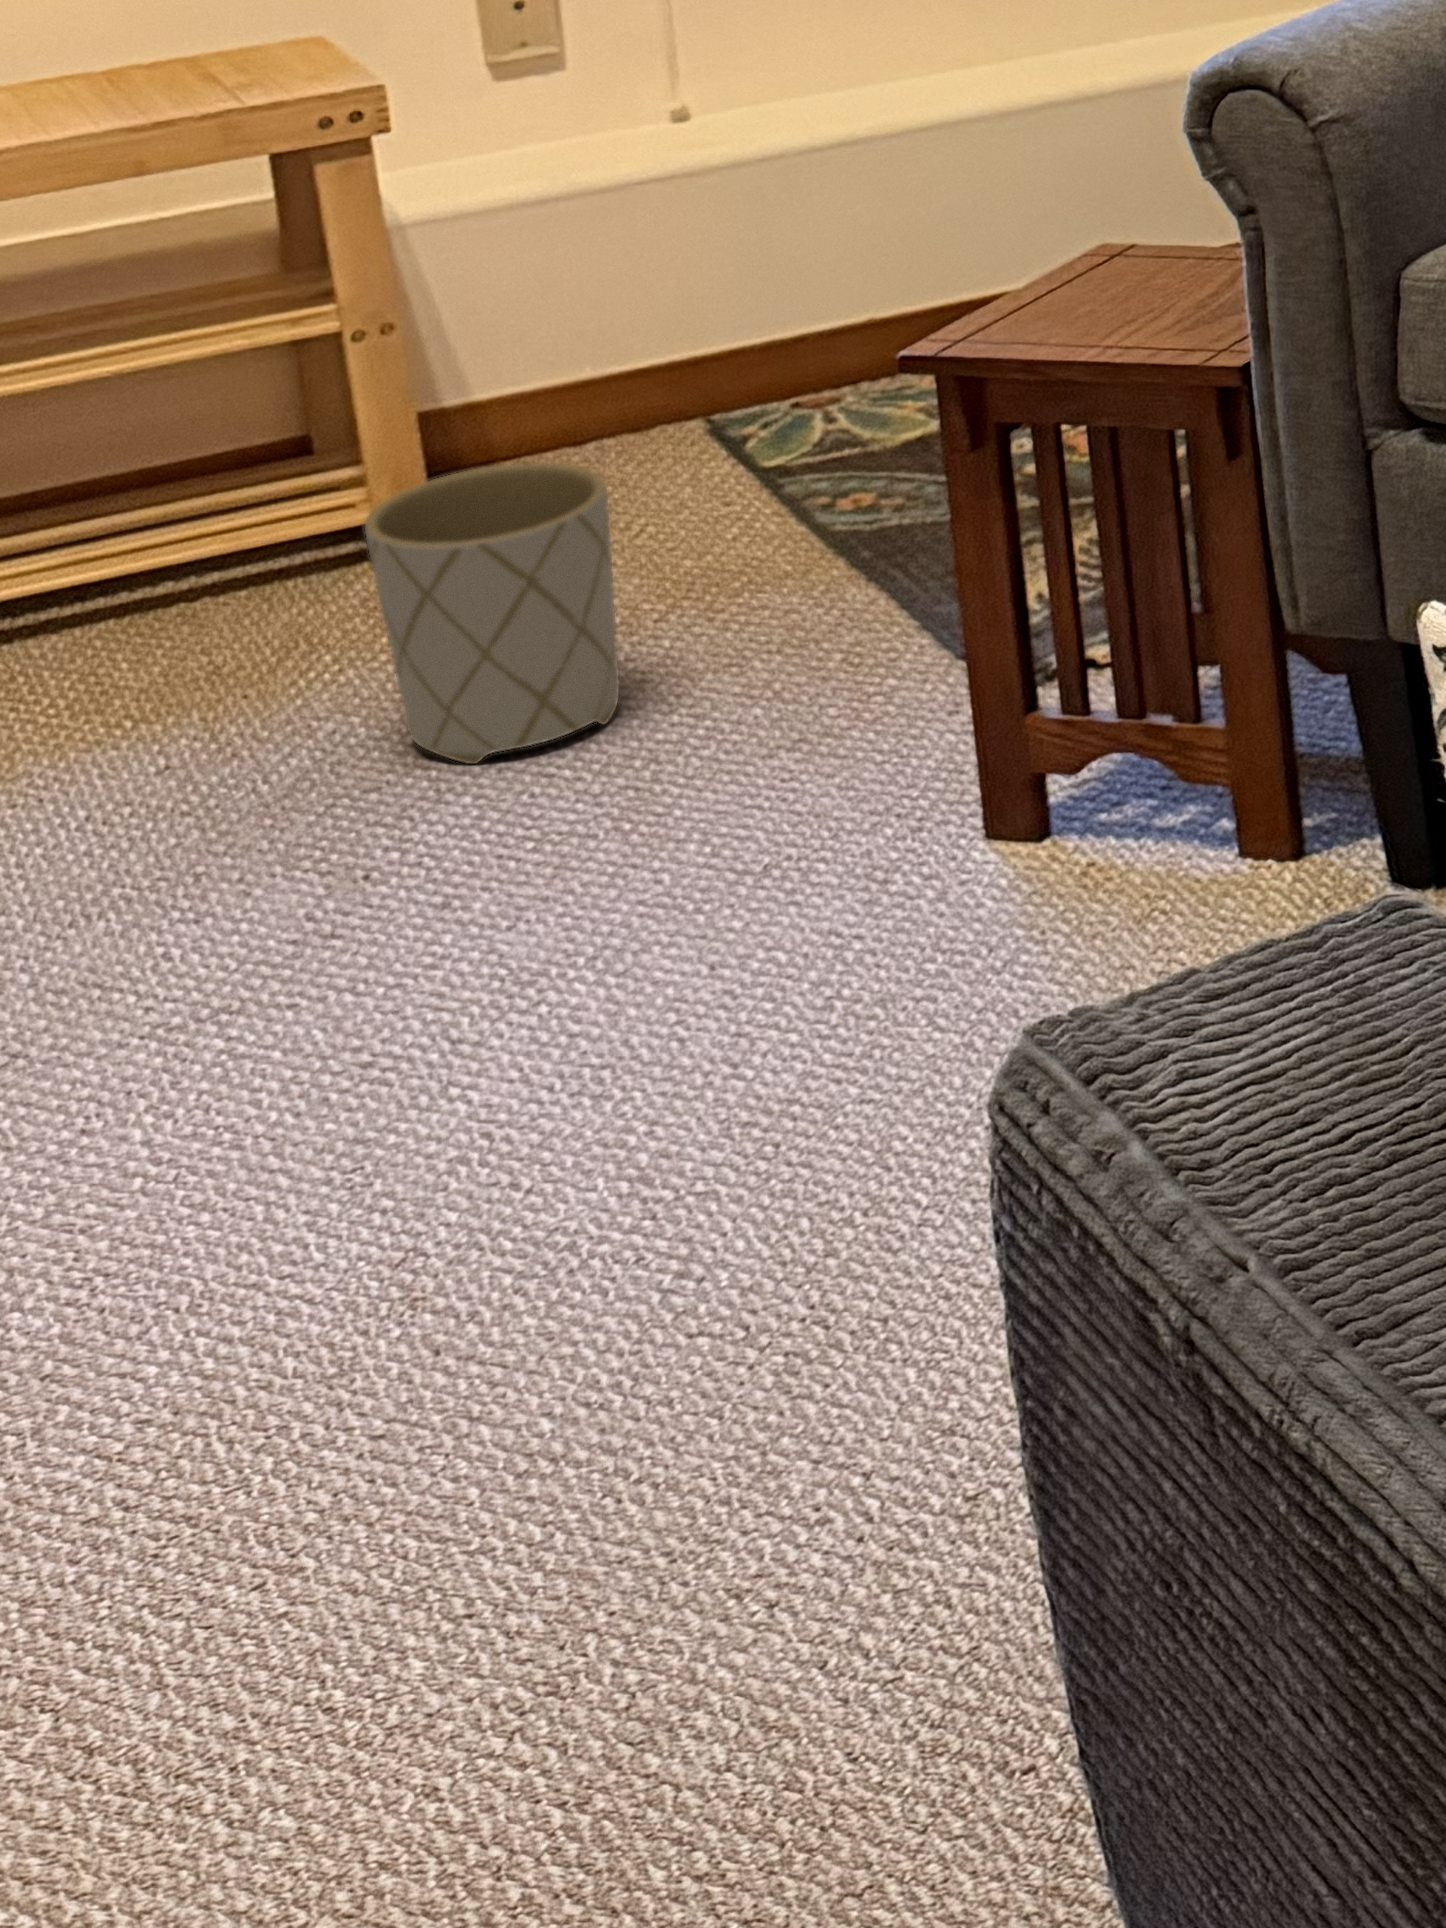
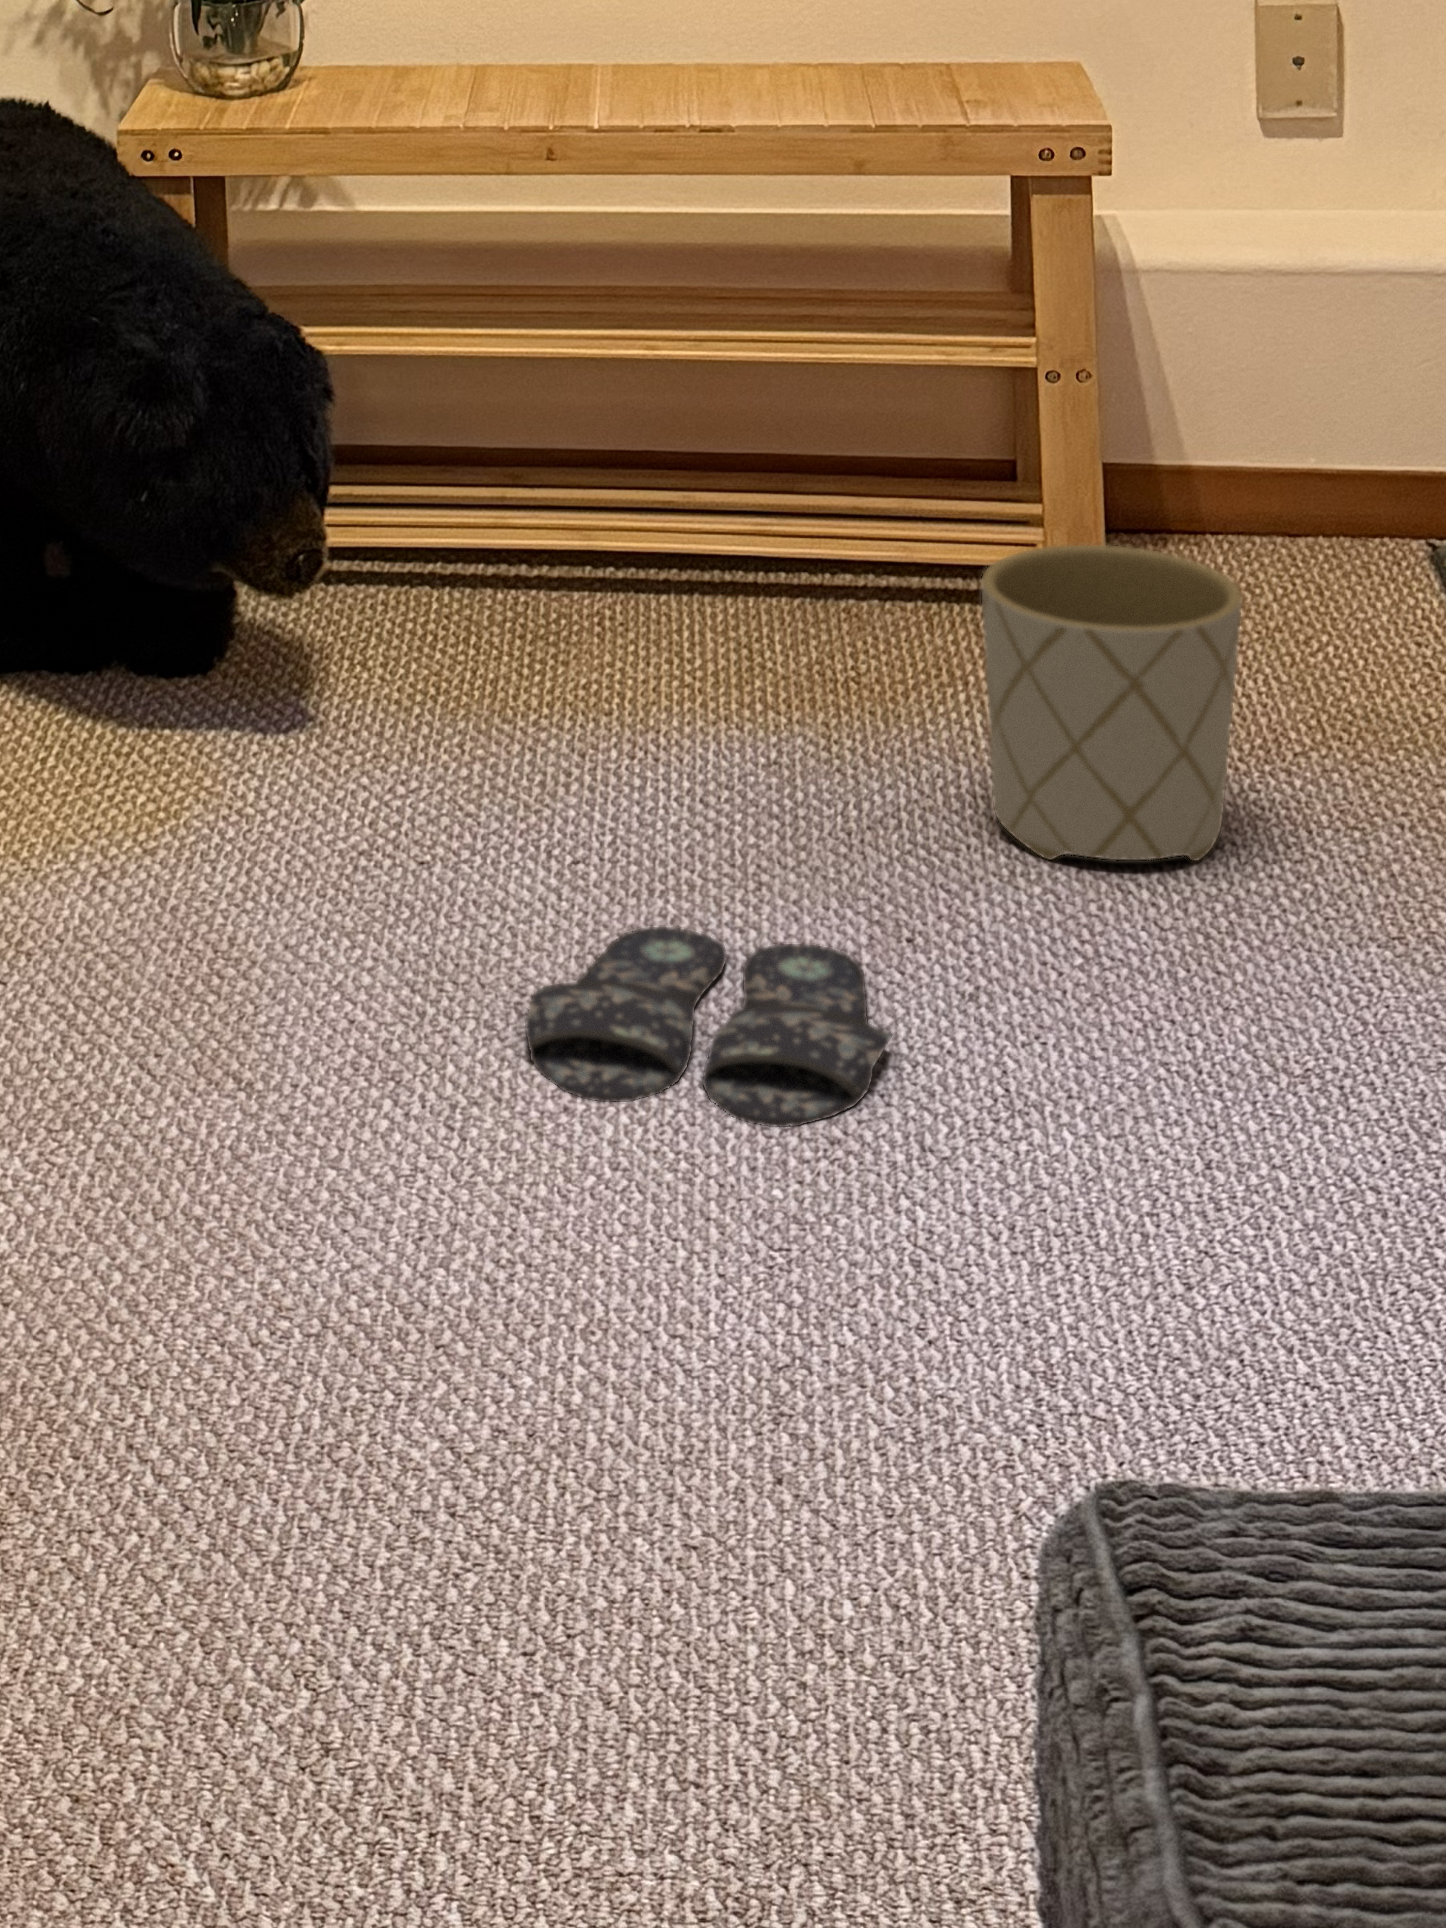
slippers: none [22,900,396,1114] -> present [525,927,892,1127]

